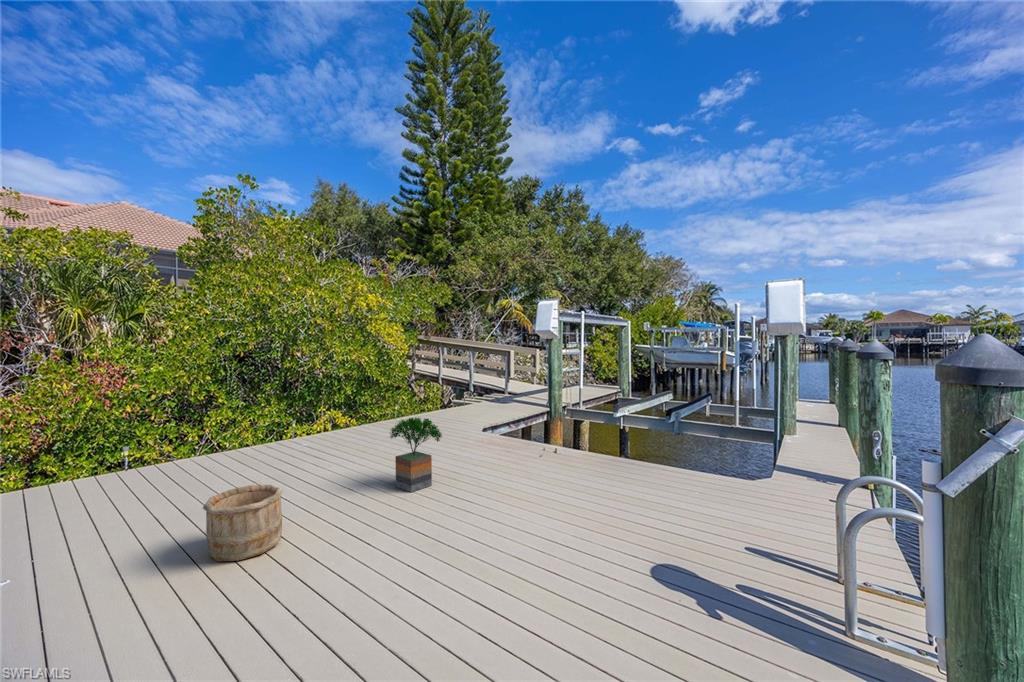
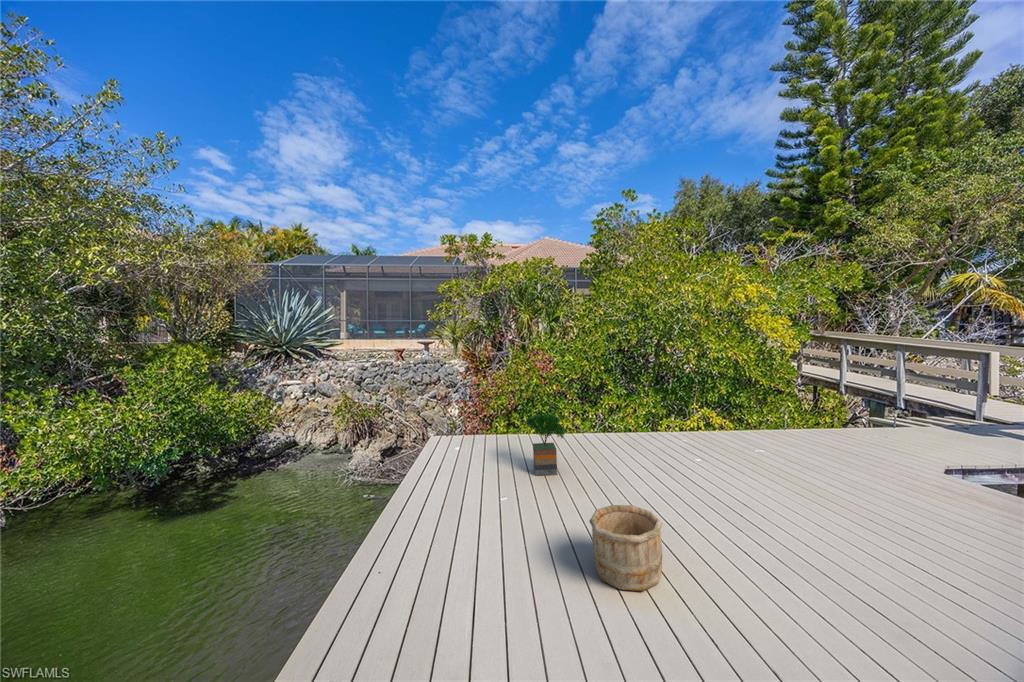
potted tree: present [390,417,442,492] -> present [526,414,565,476]

